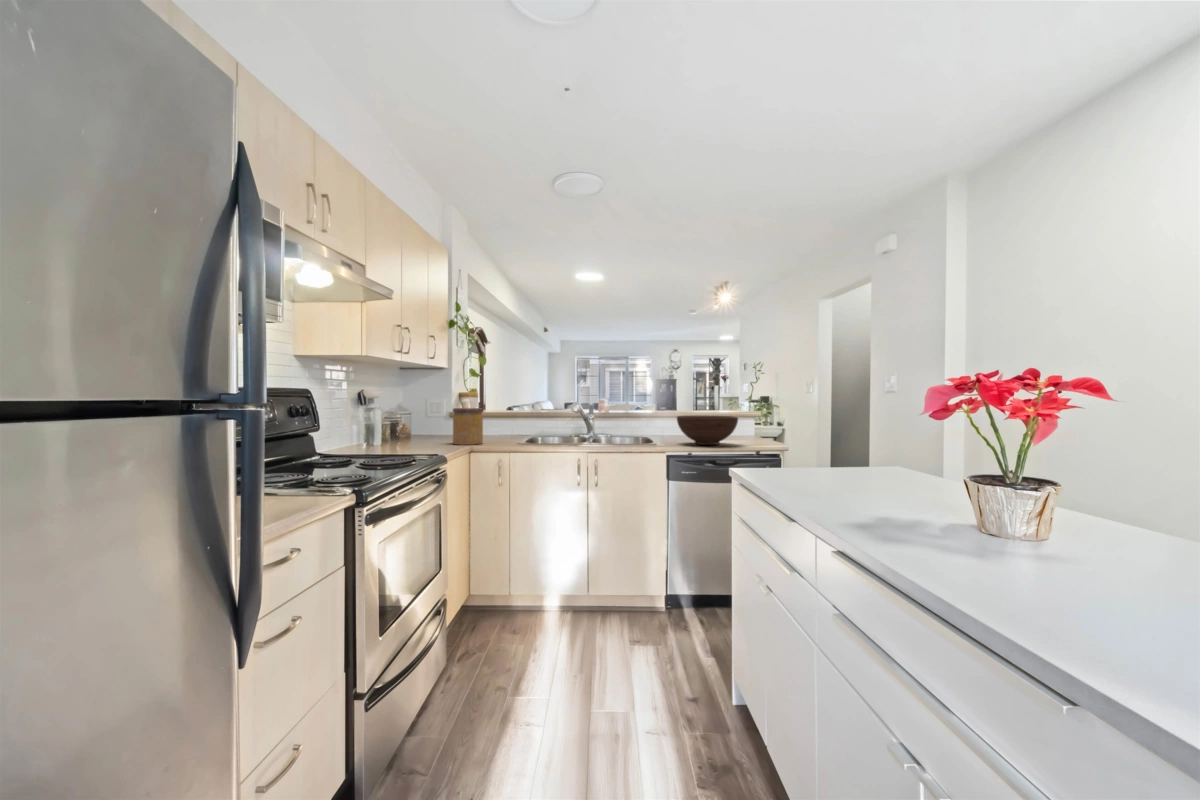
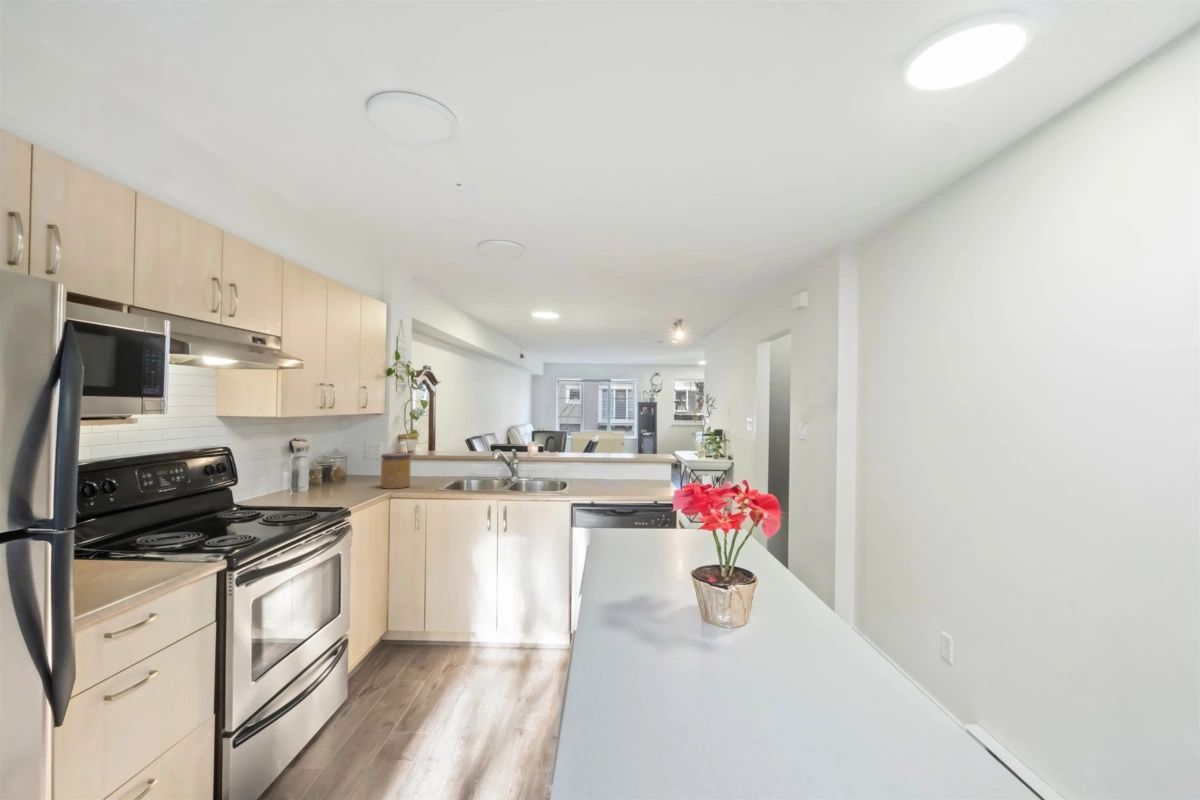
fruit bowl: present [677,416,738,445] -> none [591,461,646,491]

